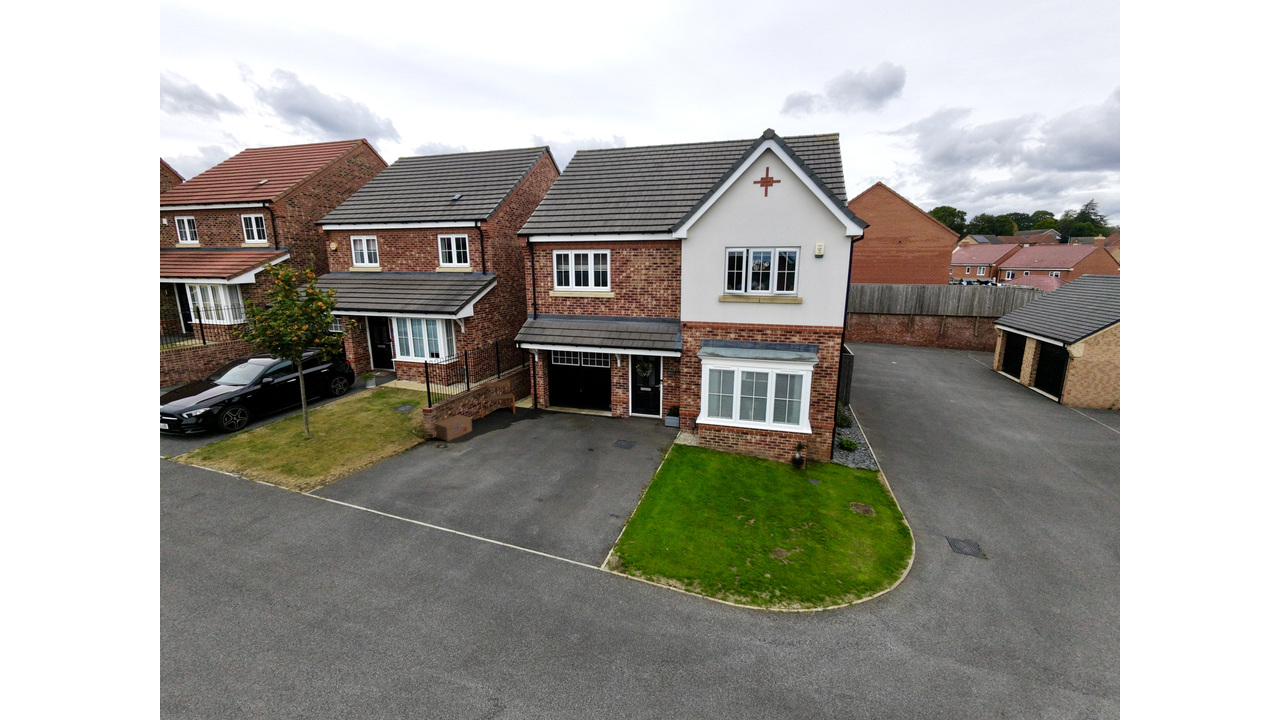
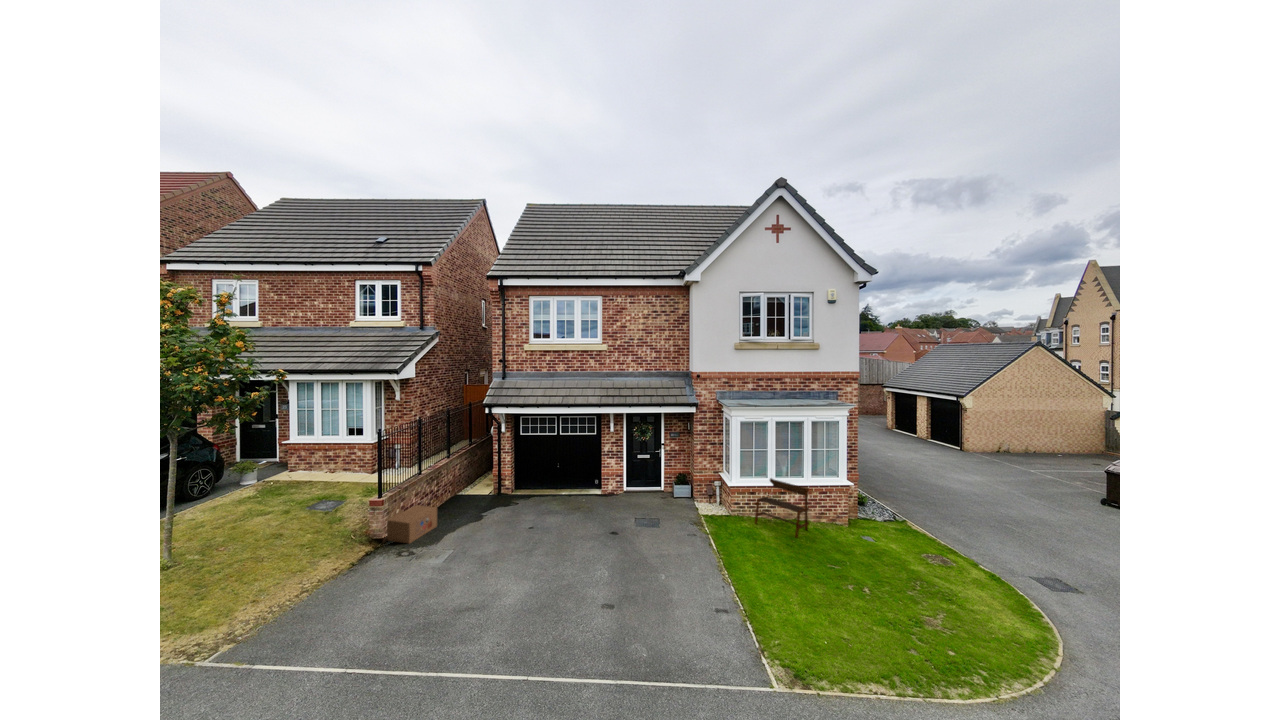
bench: present [479,381,515,418] -> present [755,478,809,538]
potted tree: present [791,442,808,468] -> none [837,493,860,527]

